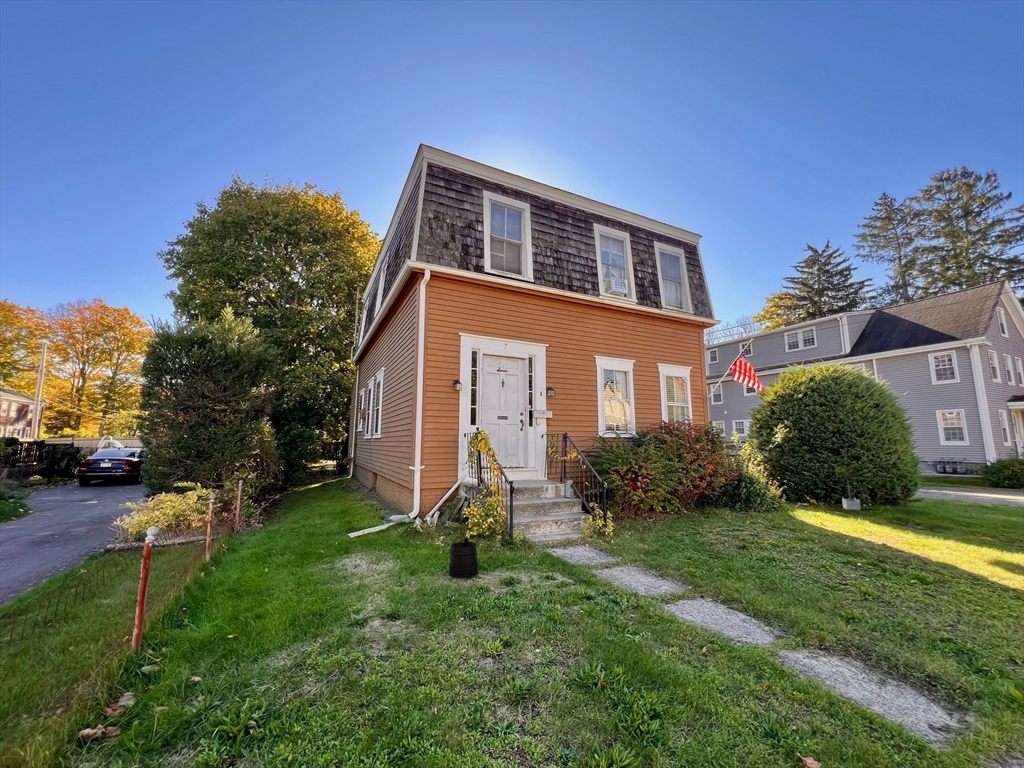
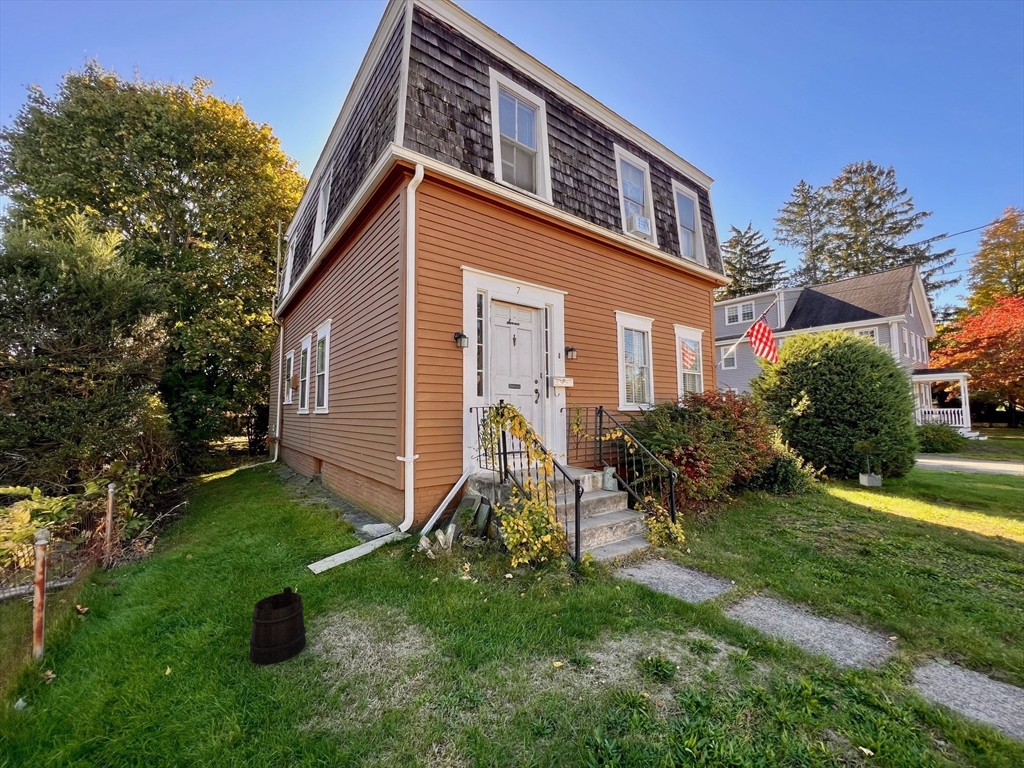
bucket: present [449,538,478,578] -> present [250,587,306,664]

